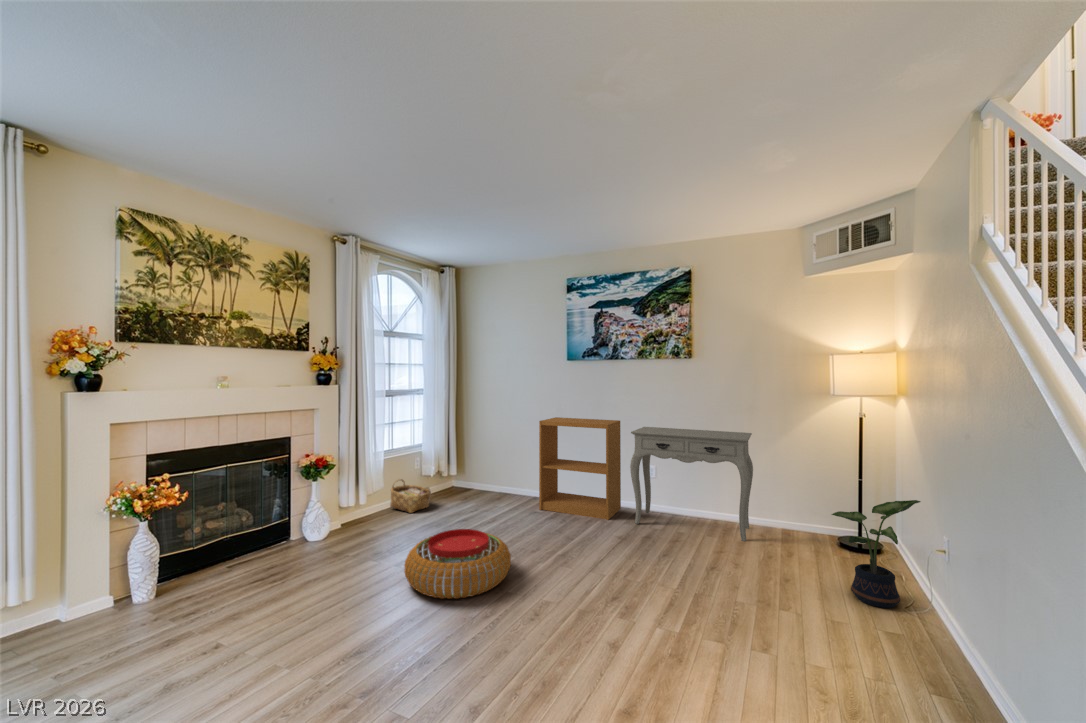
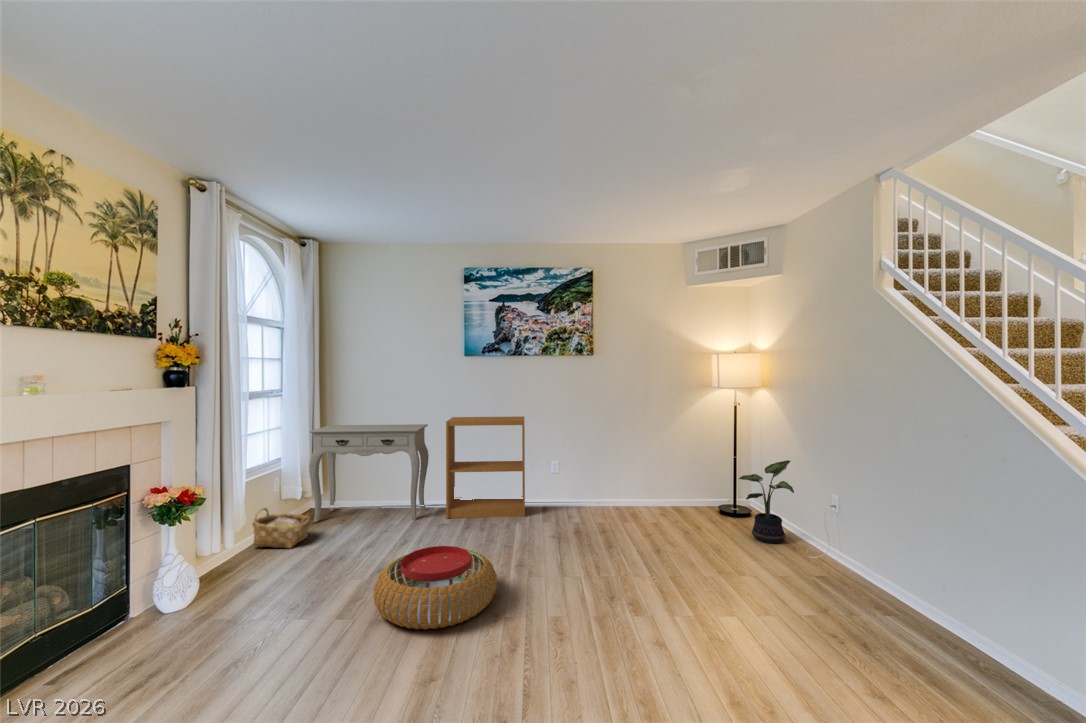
console table: present [630,427,753,541] -> present [309,424,429,522]

